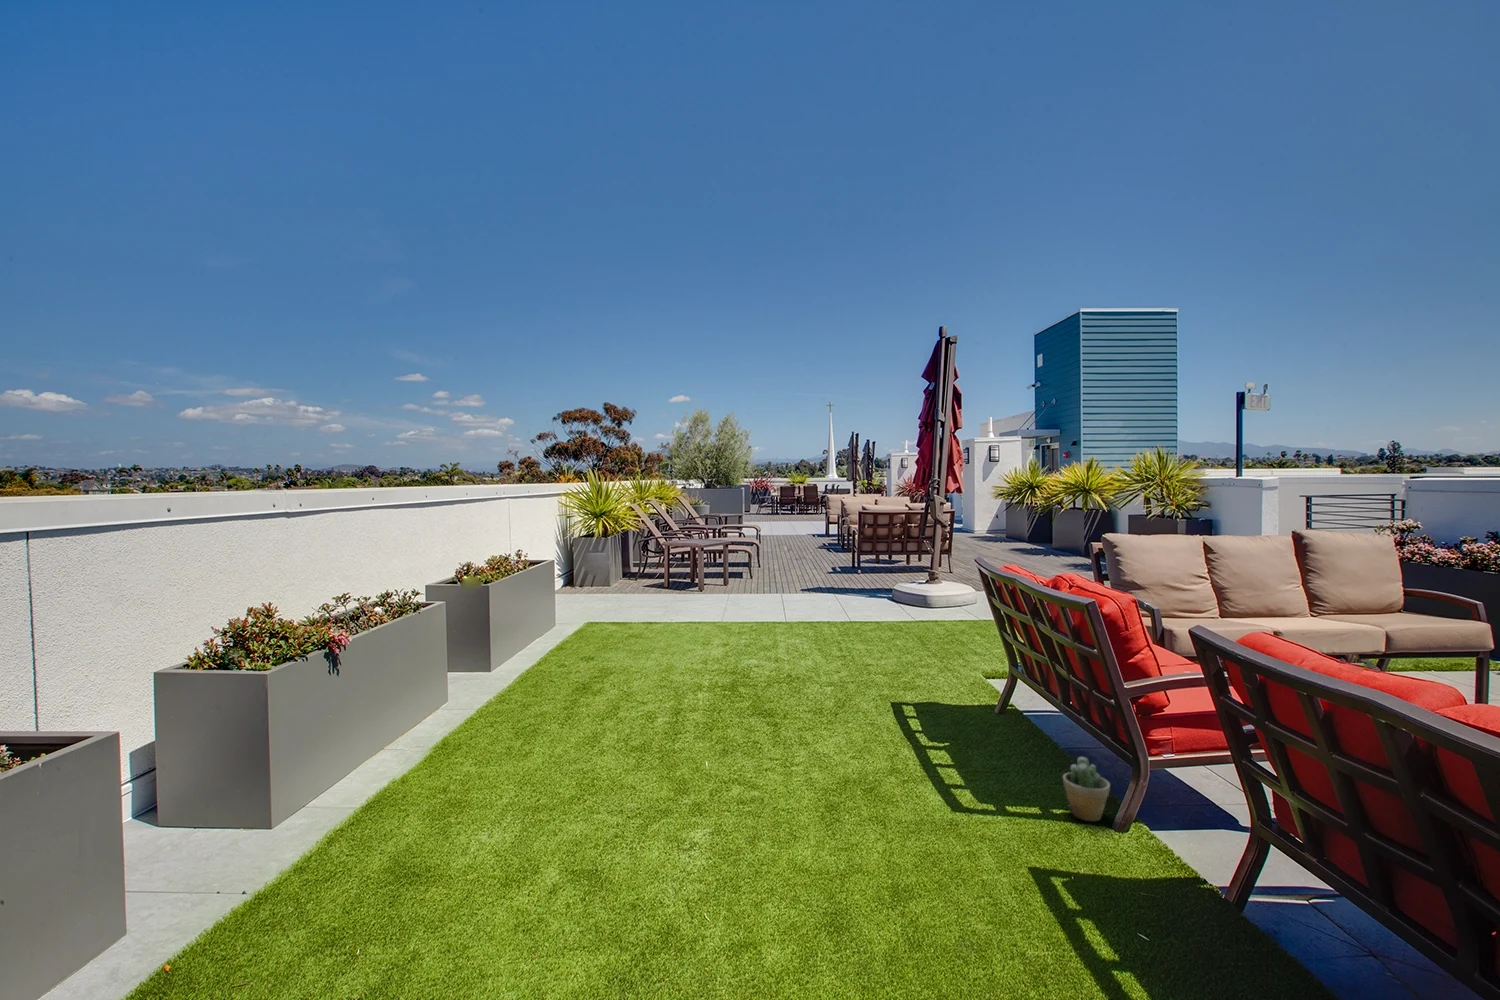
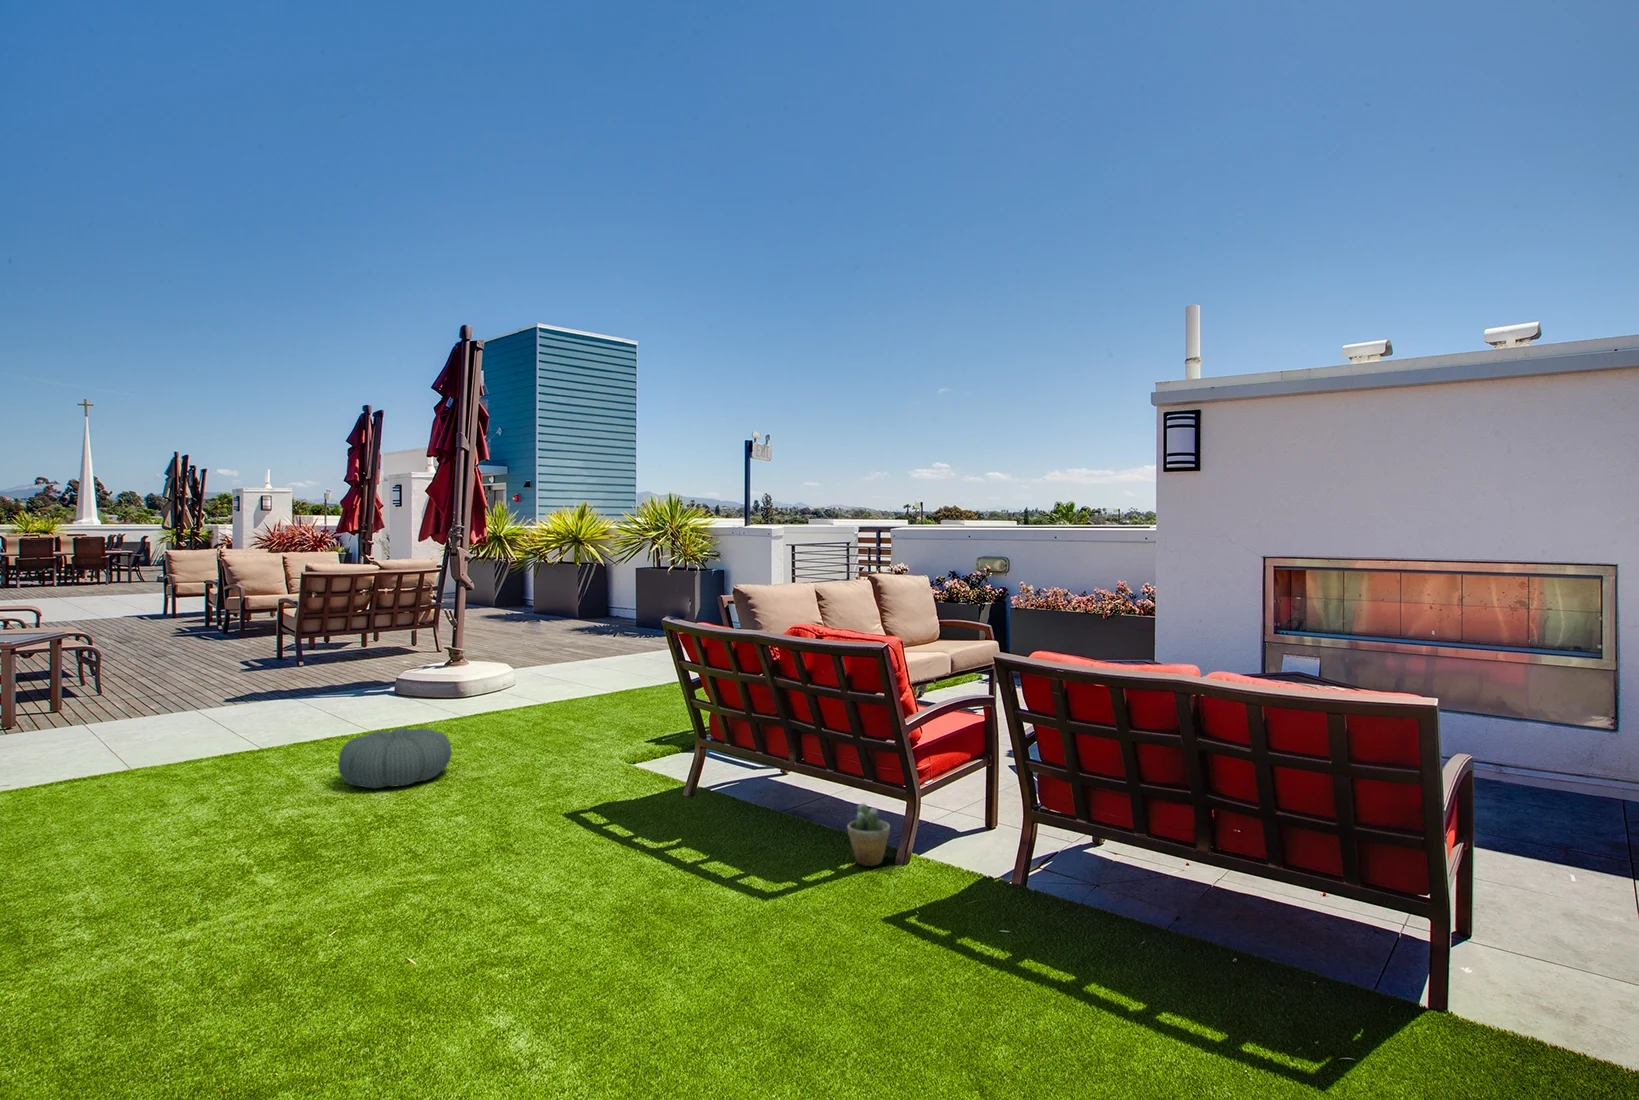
pouf: none [805,617,872,655] -> present [338,728,452,788]

